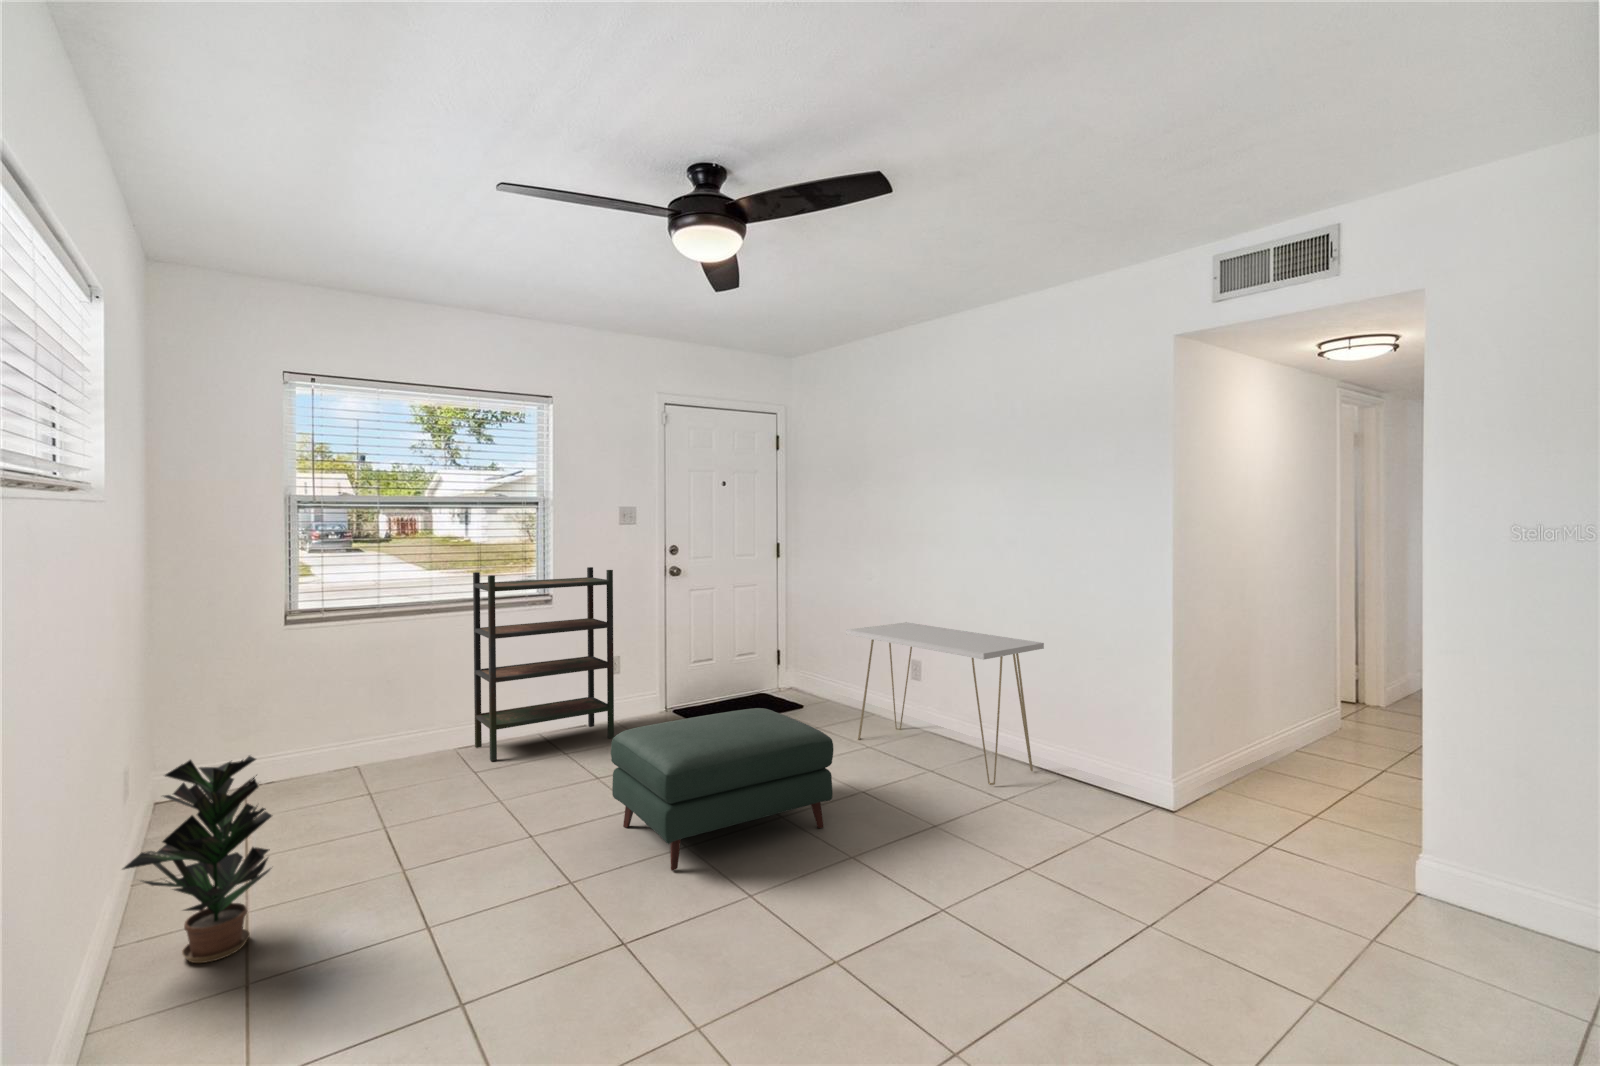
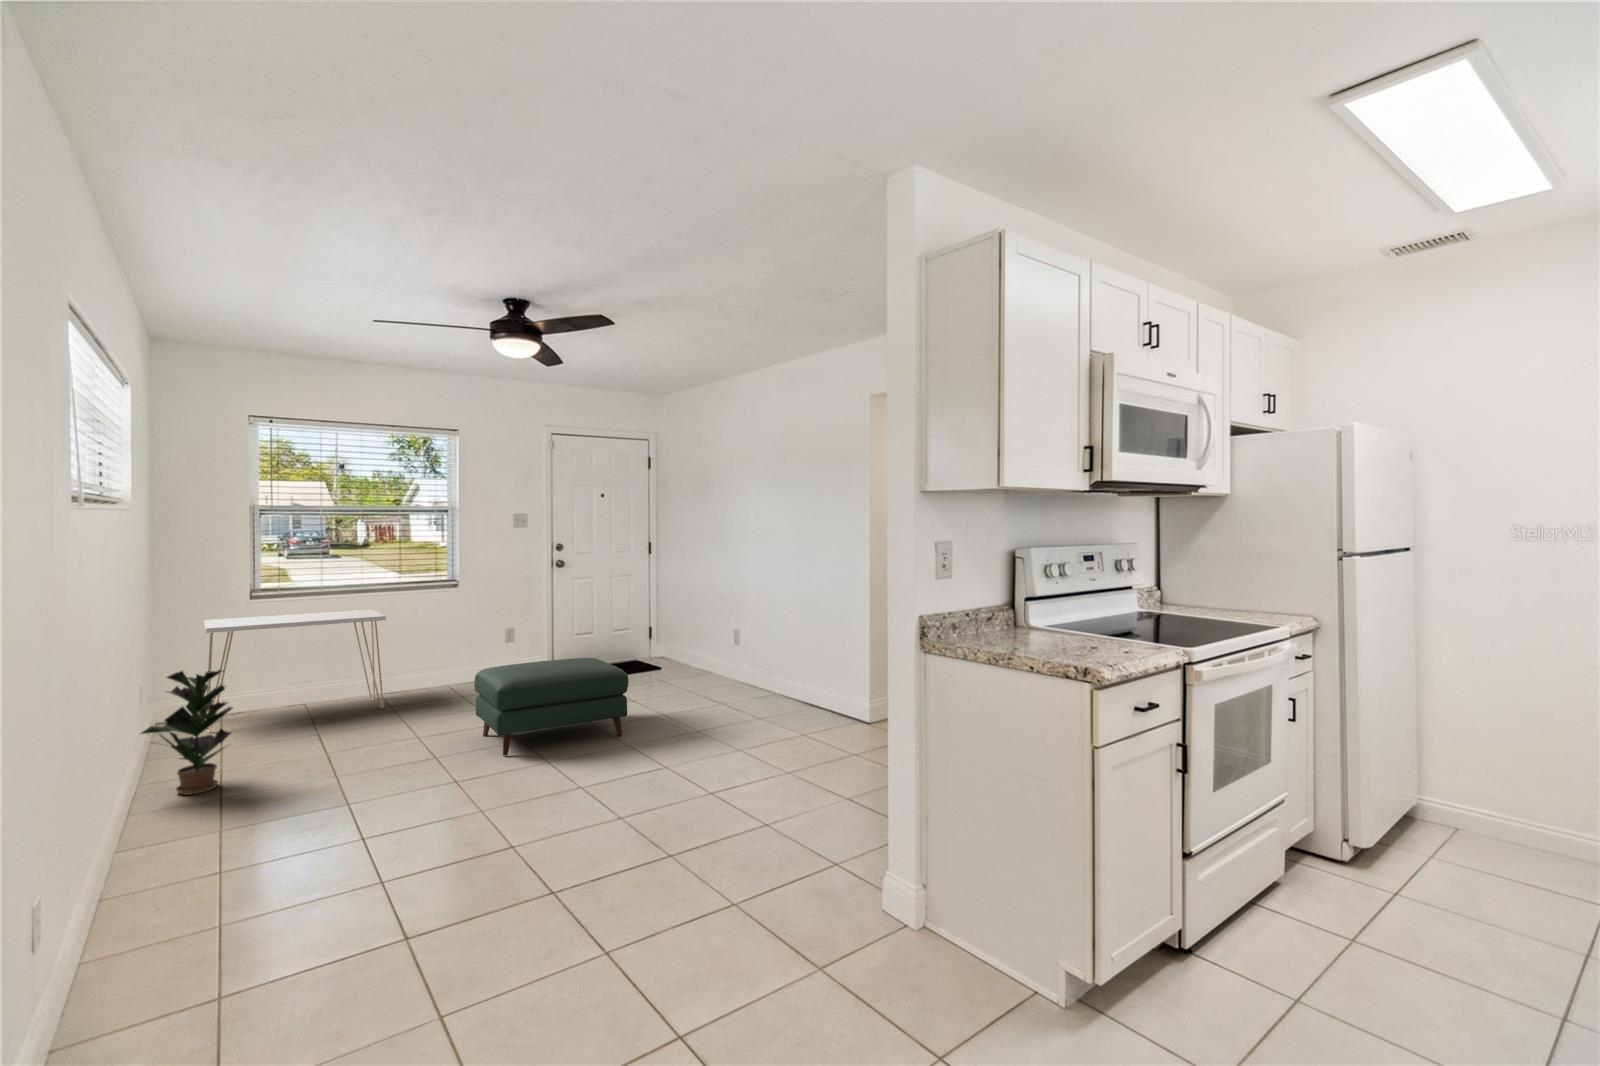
bookshelf: present [473,567,614,761] -> none [394,560,503,701]
console table: present [846,622,1044,785] -> present [204,610,386,732]

